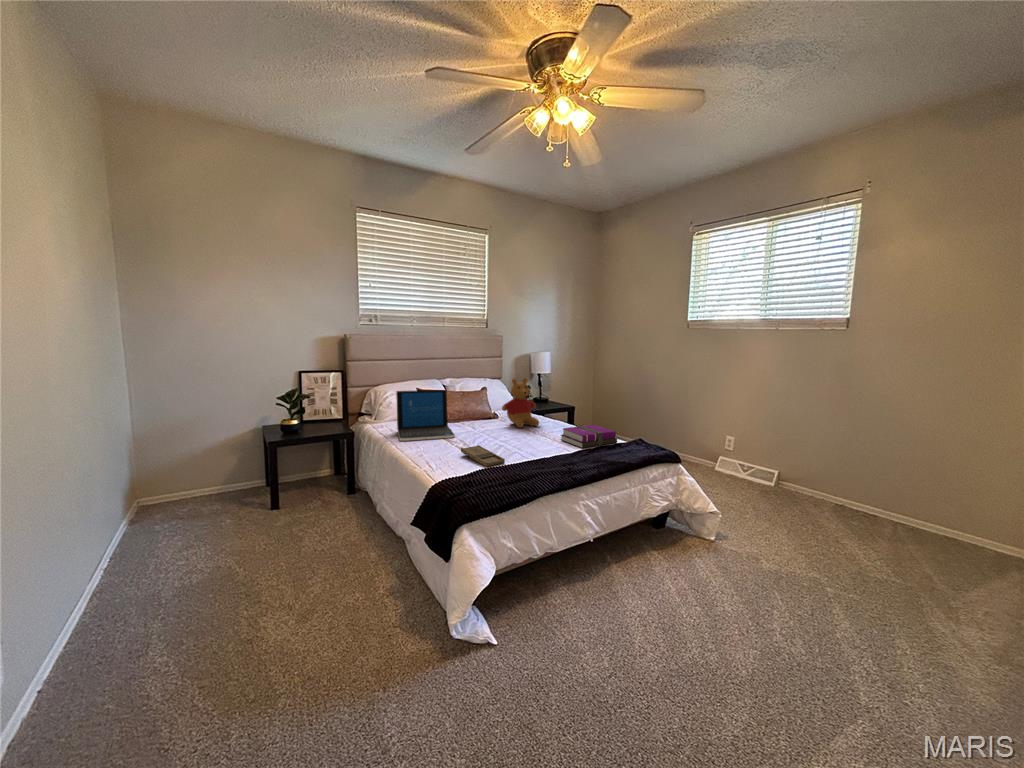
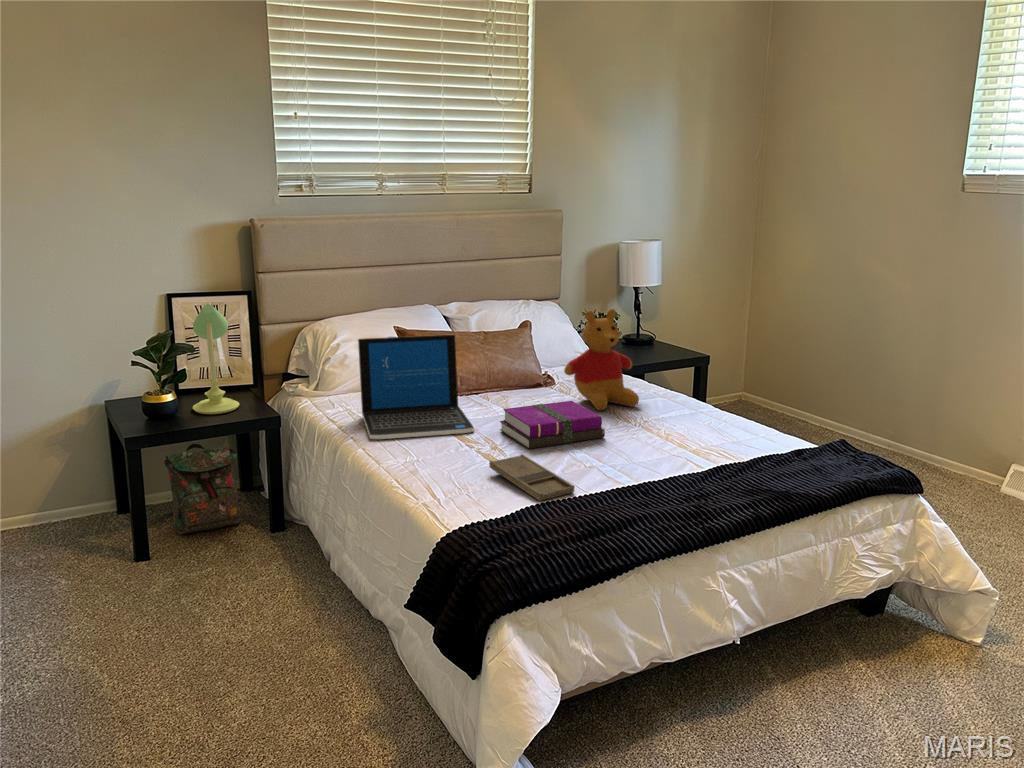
table lamp: none [308,374,334,431] -> present [193,304,239,414]
notebook: present [561,425,617,448] -> present [500,401,605,449]
backpack: none [291,448,334,496] -> present [164,444,241,535]

